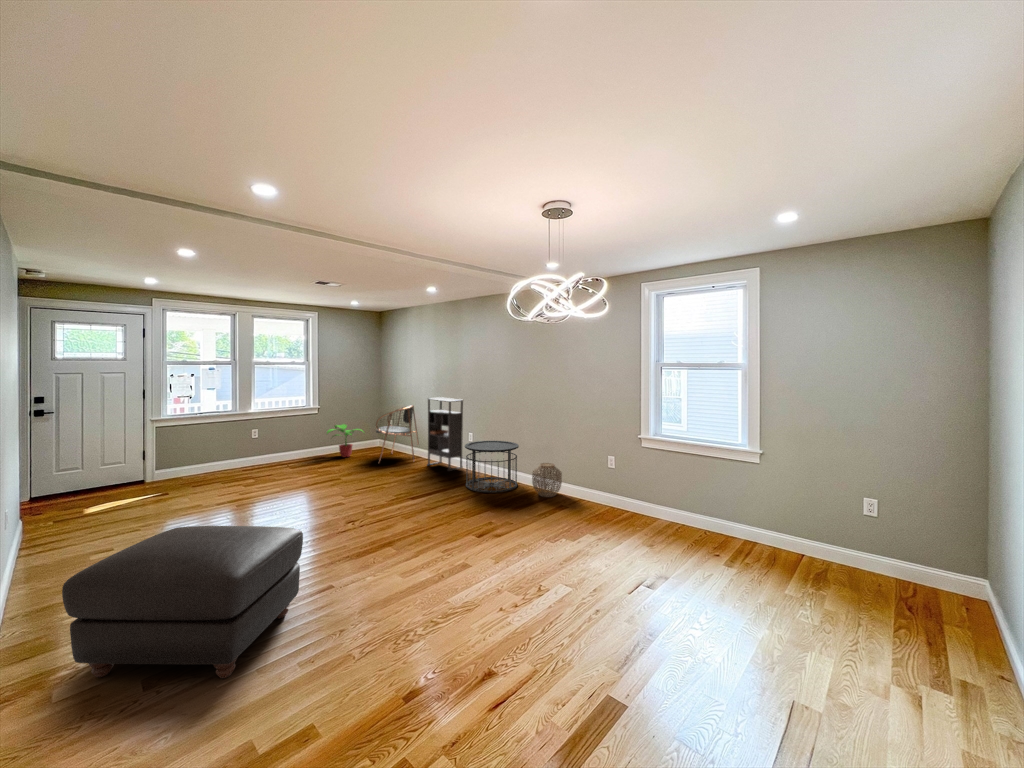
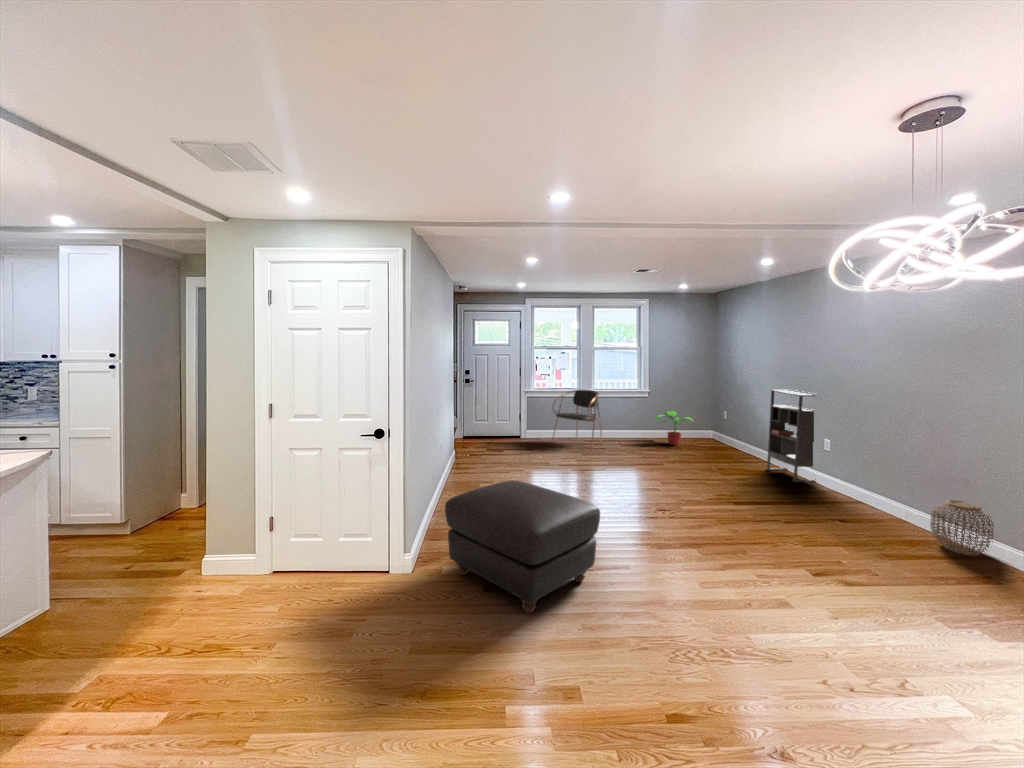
dining chair: present [376,405,419,463] -> present [552,390,602,450]
side table: present [465,441,519,493] -> none [814,451,910,527]

